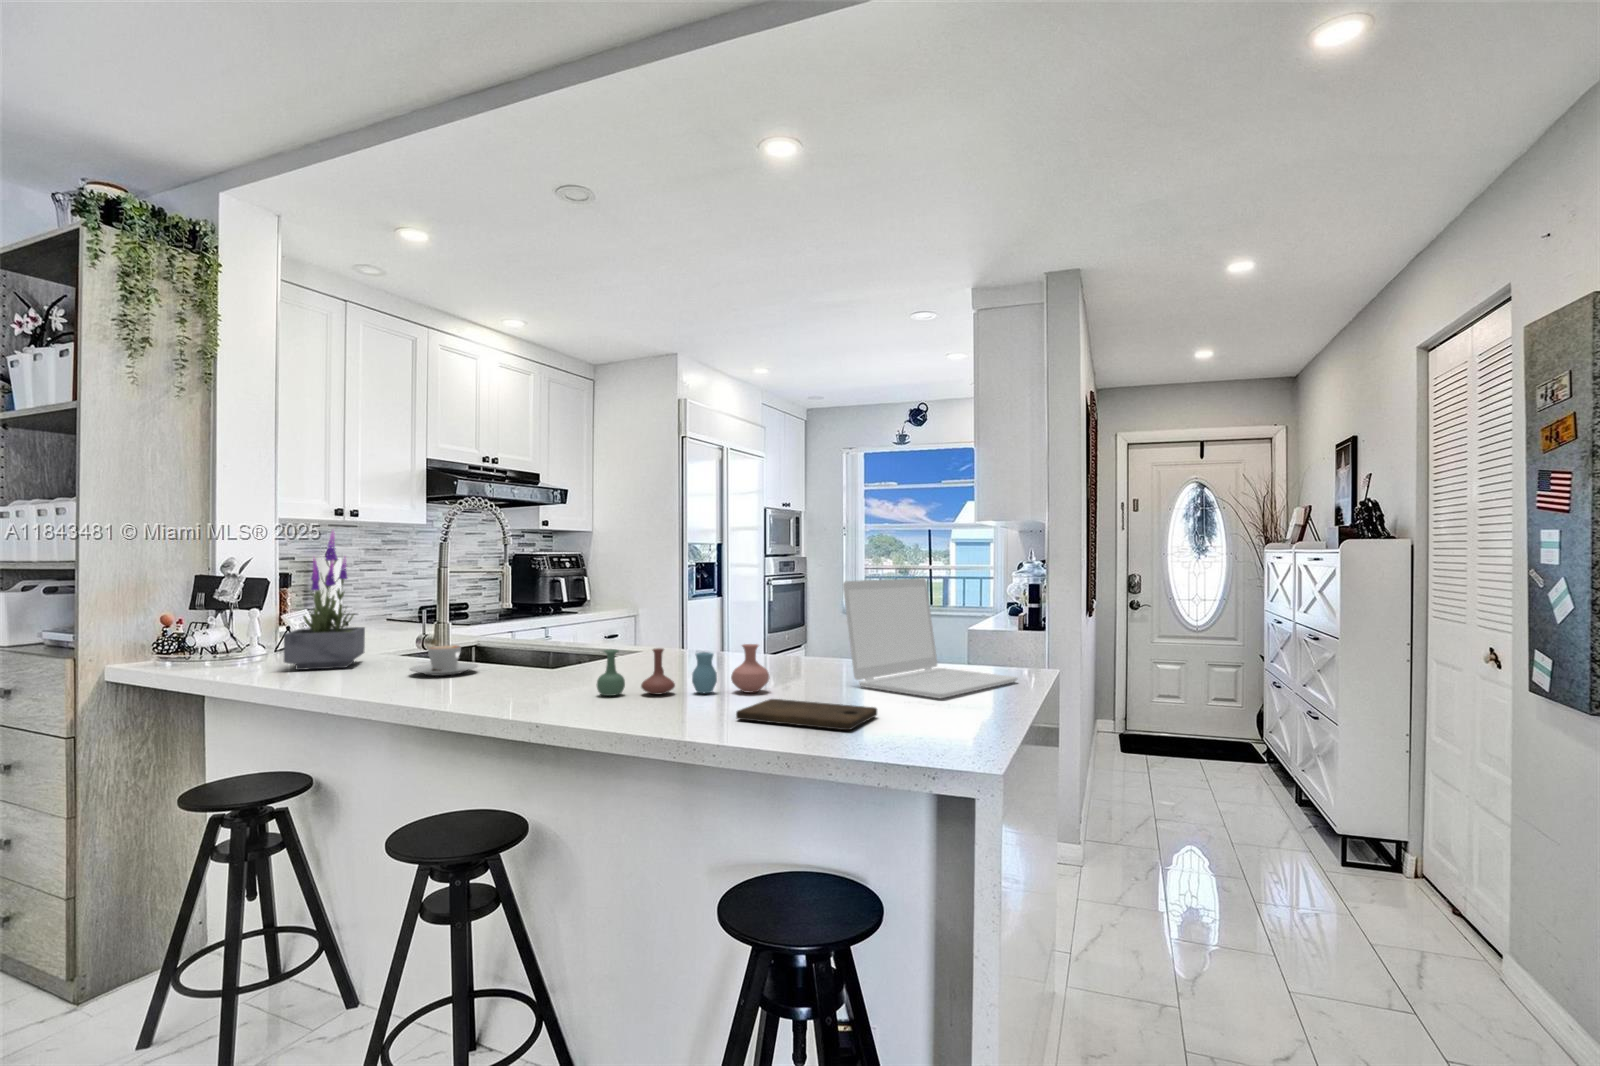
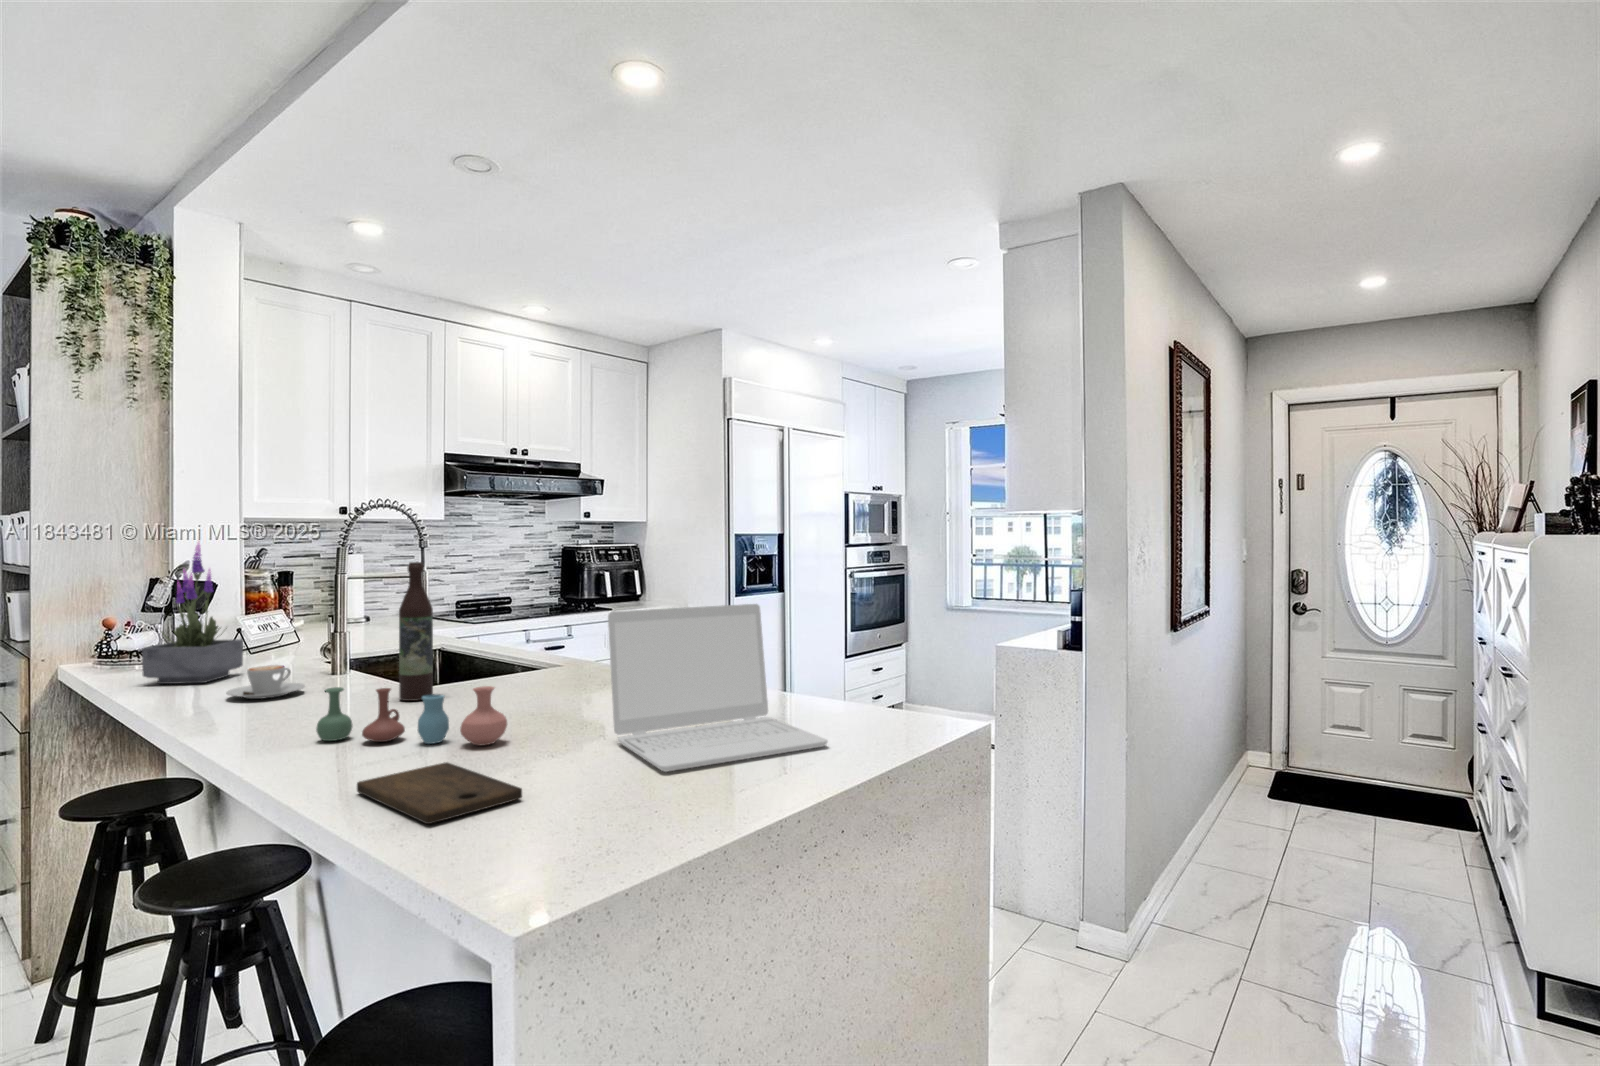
wine bottle: none [585,547,614,671] -> present [399,562,433,701]

